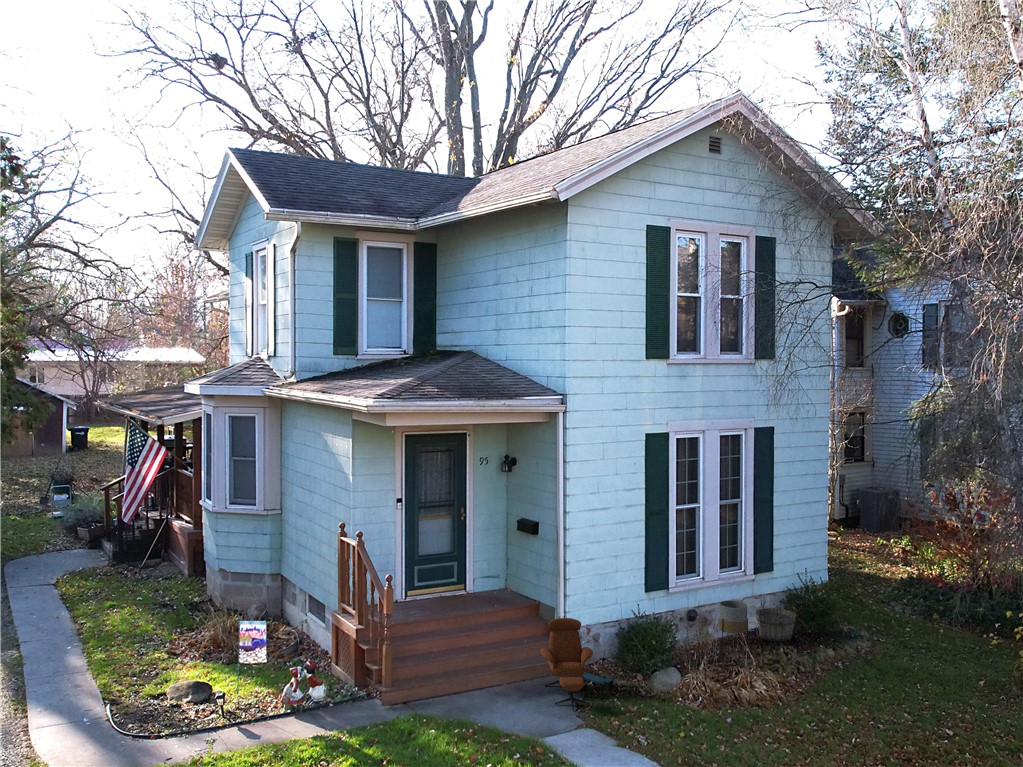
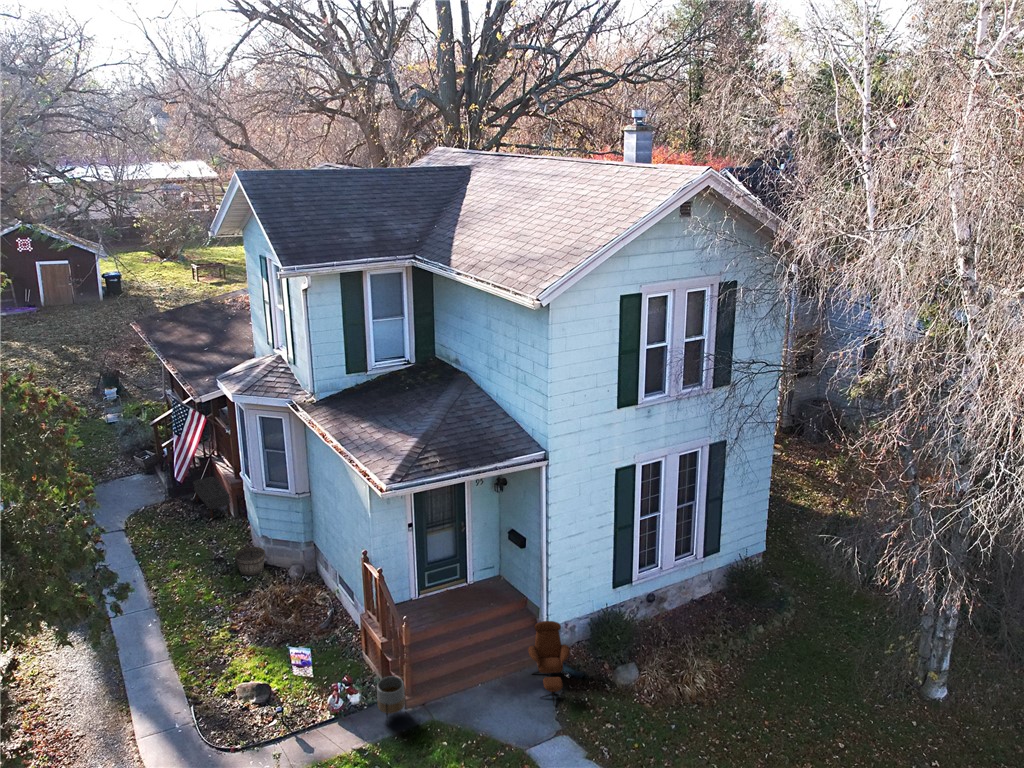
bench: none [143,530,185,571] -> present [193,477,231,520]
planter: present [718,601,748,645] -> present [377,676,406,714]
wooden bucket: present [756,604,796,641] -> present [235,547,266,575]

